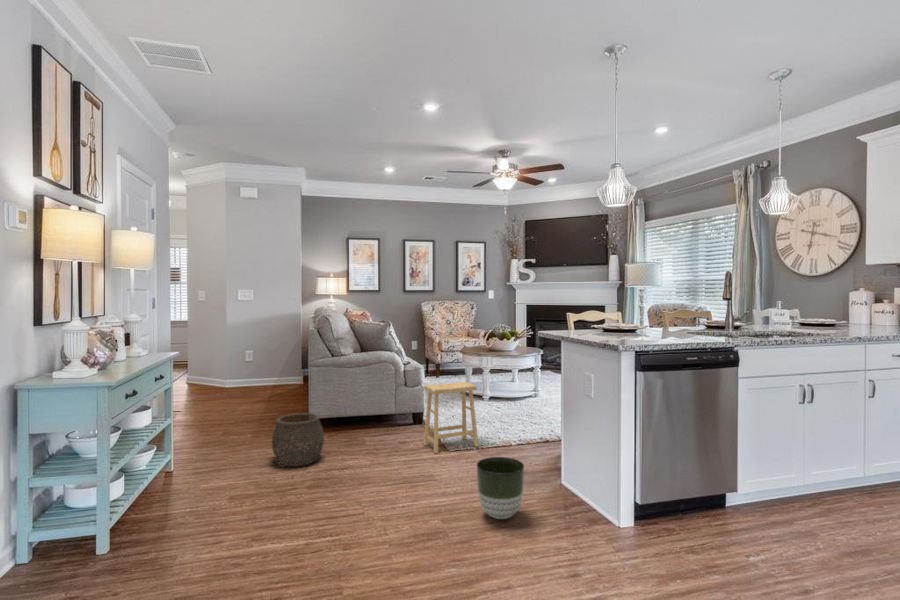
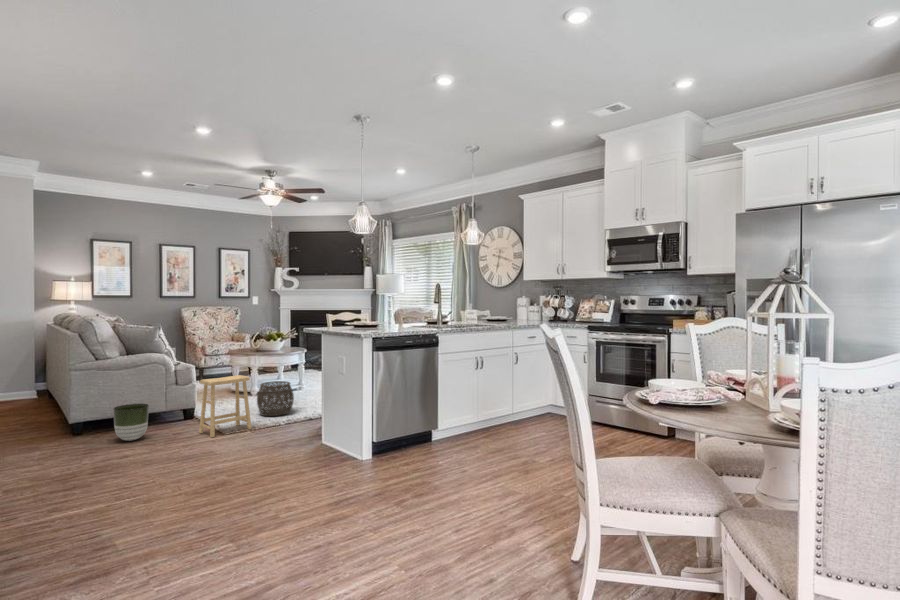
woven basket: present [272,413,324,466] -> present [257,381,294,416]
planter: present [477,457,524,519] -> present [113,404,149,441]

